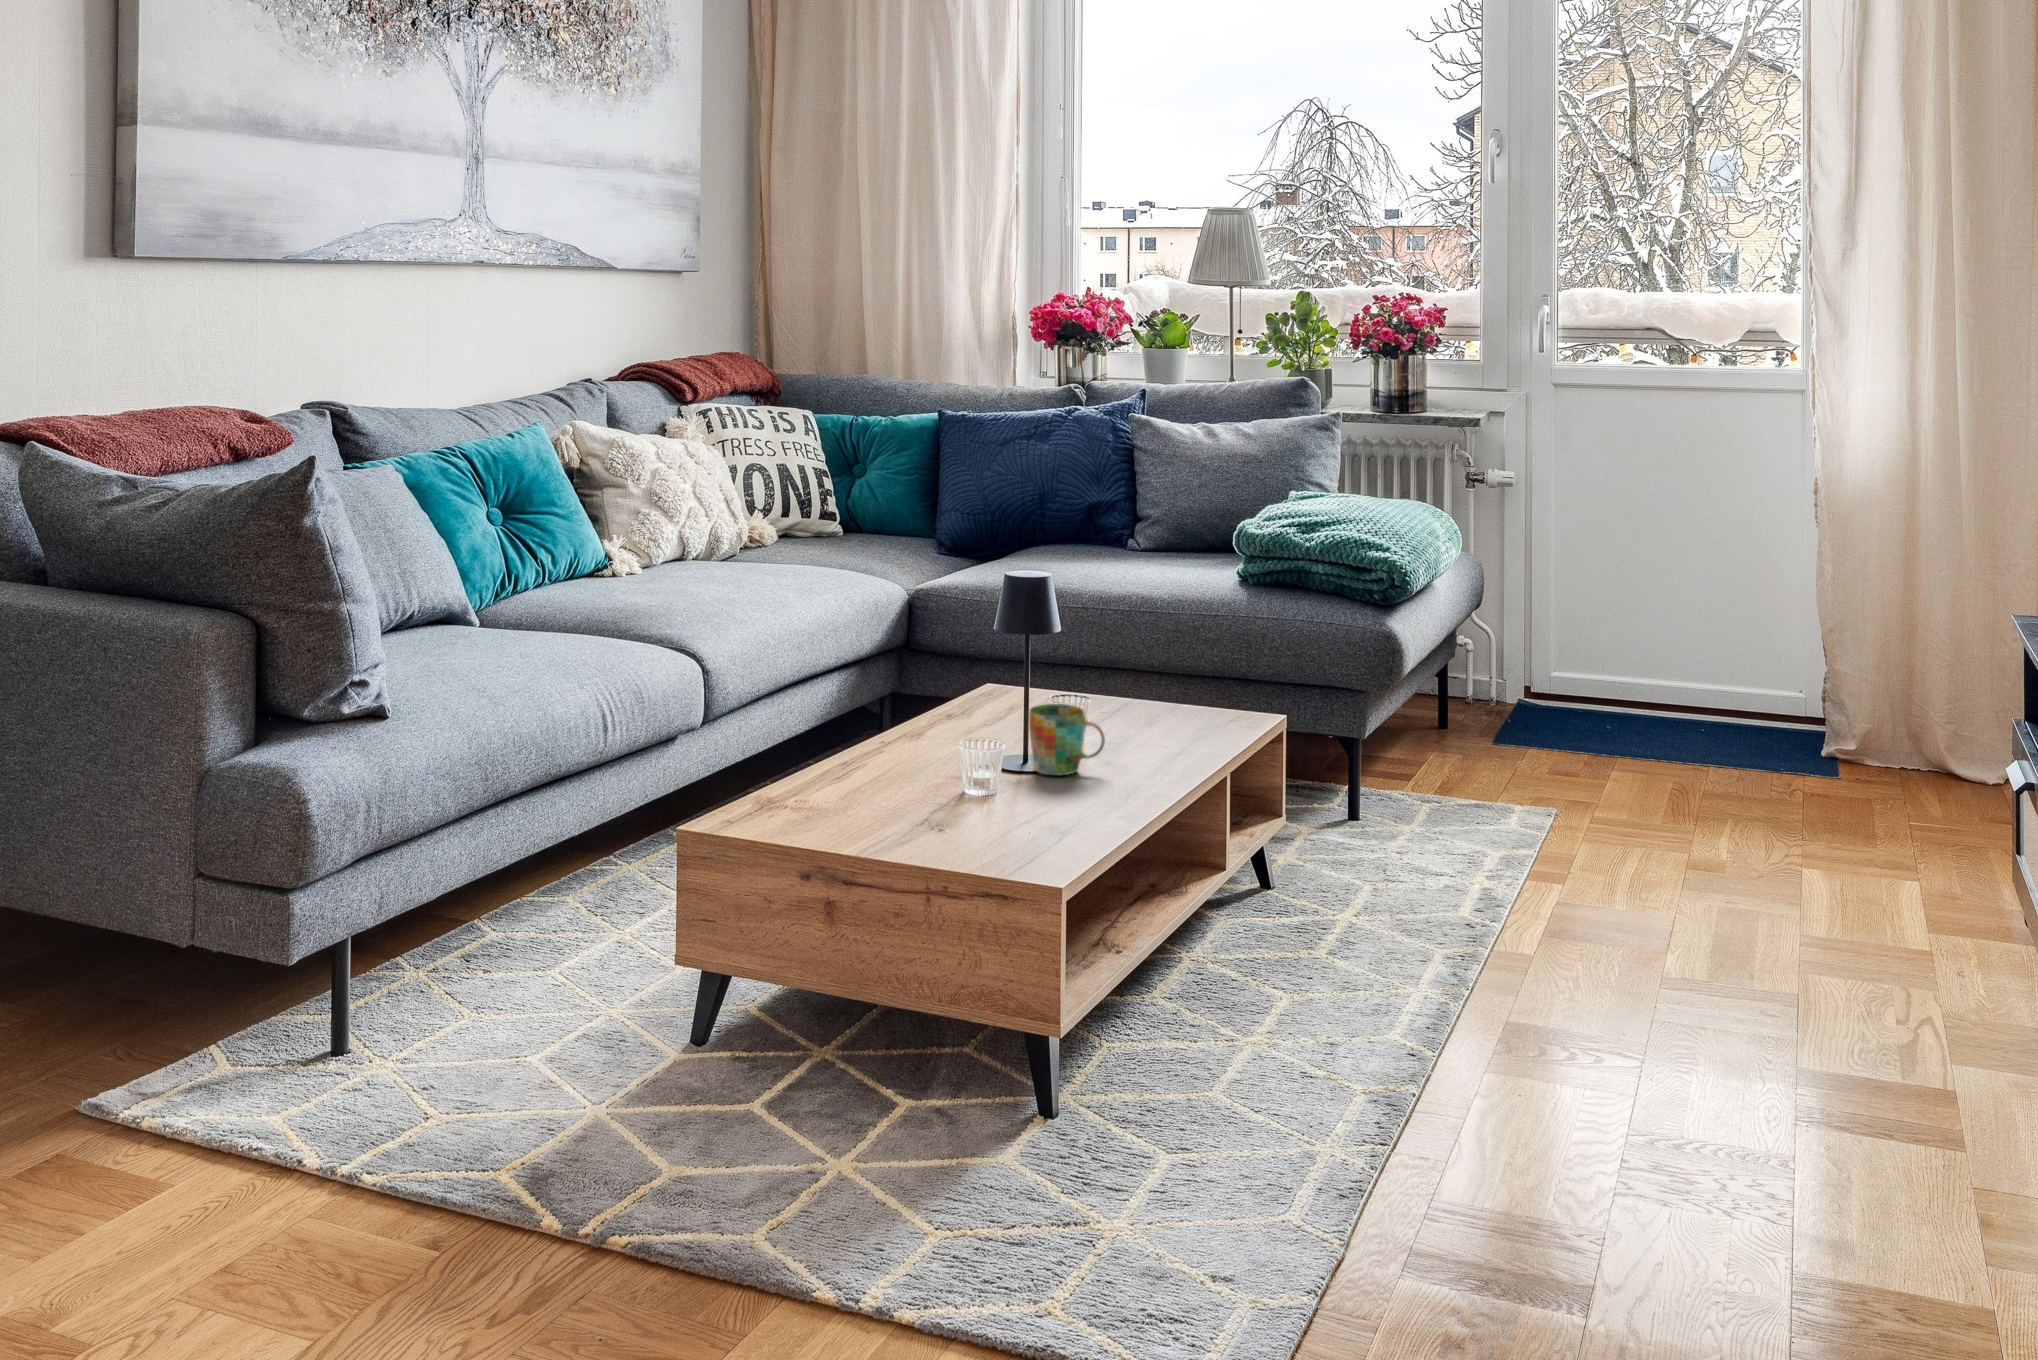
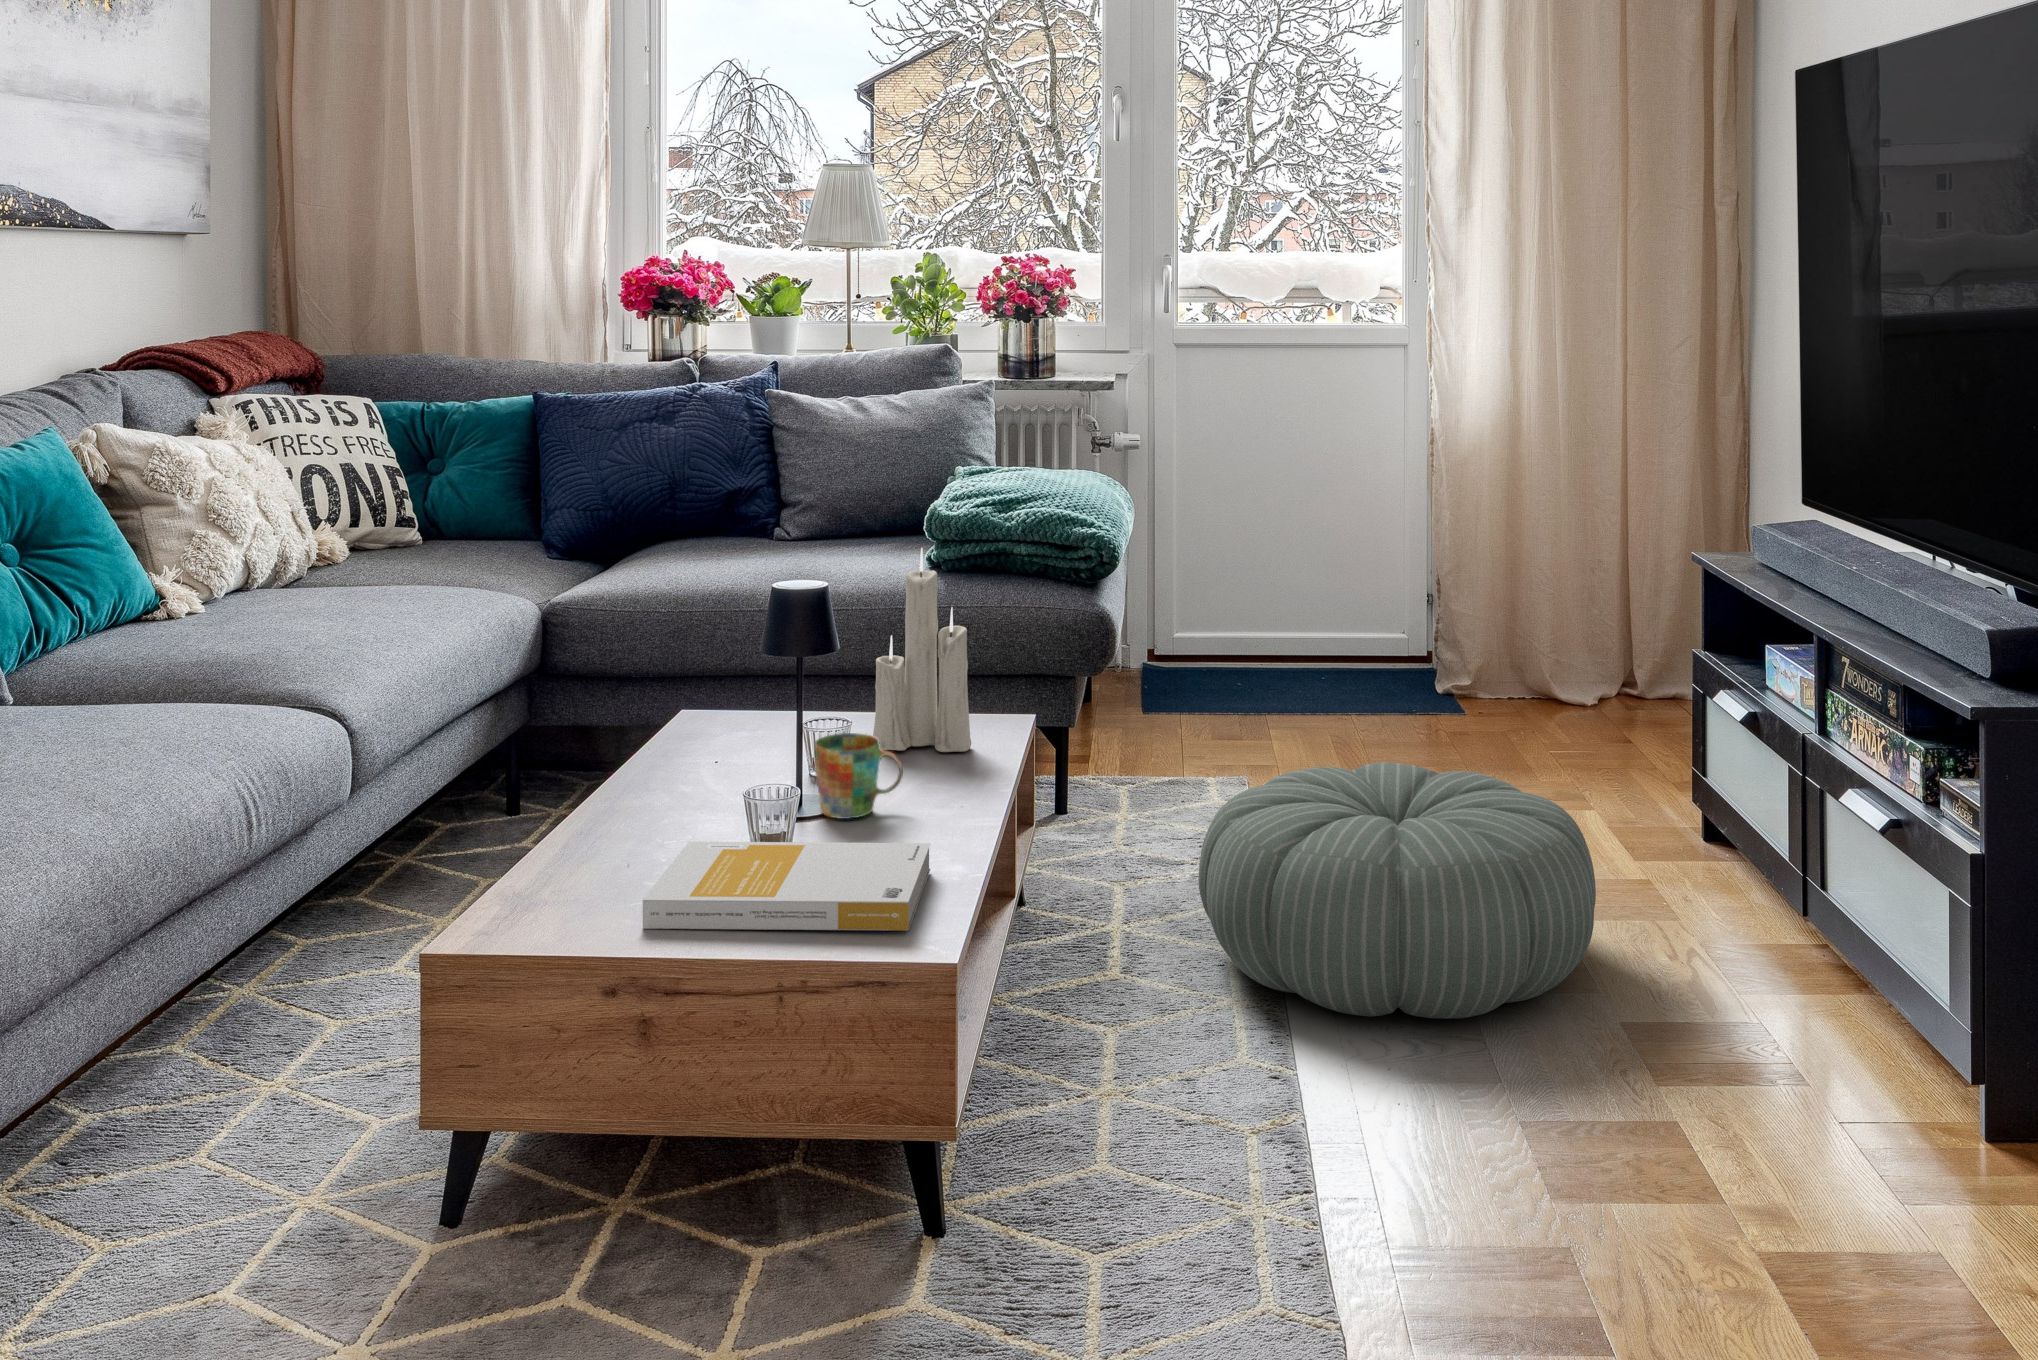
candle: none [1114,543,1201,737] -> present [873,548,971,752]
book: none [838,774,1090,858] -> present [643,842,930,931]
pouf: none [1403,790,1804,1035] -> present [1199,762,1596,1018]

